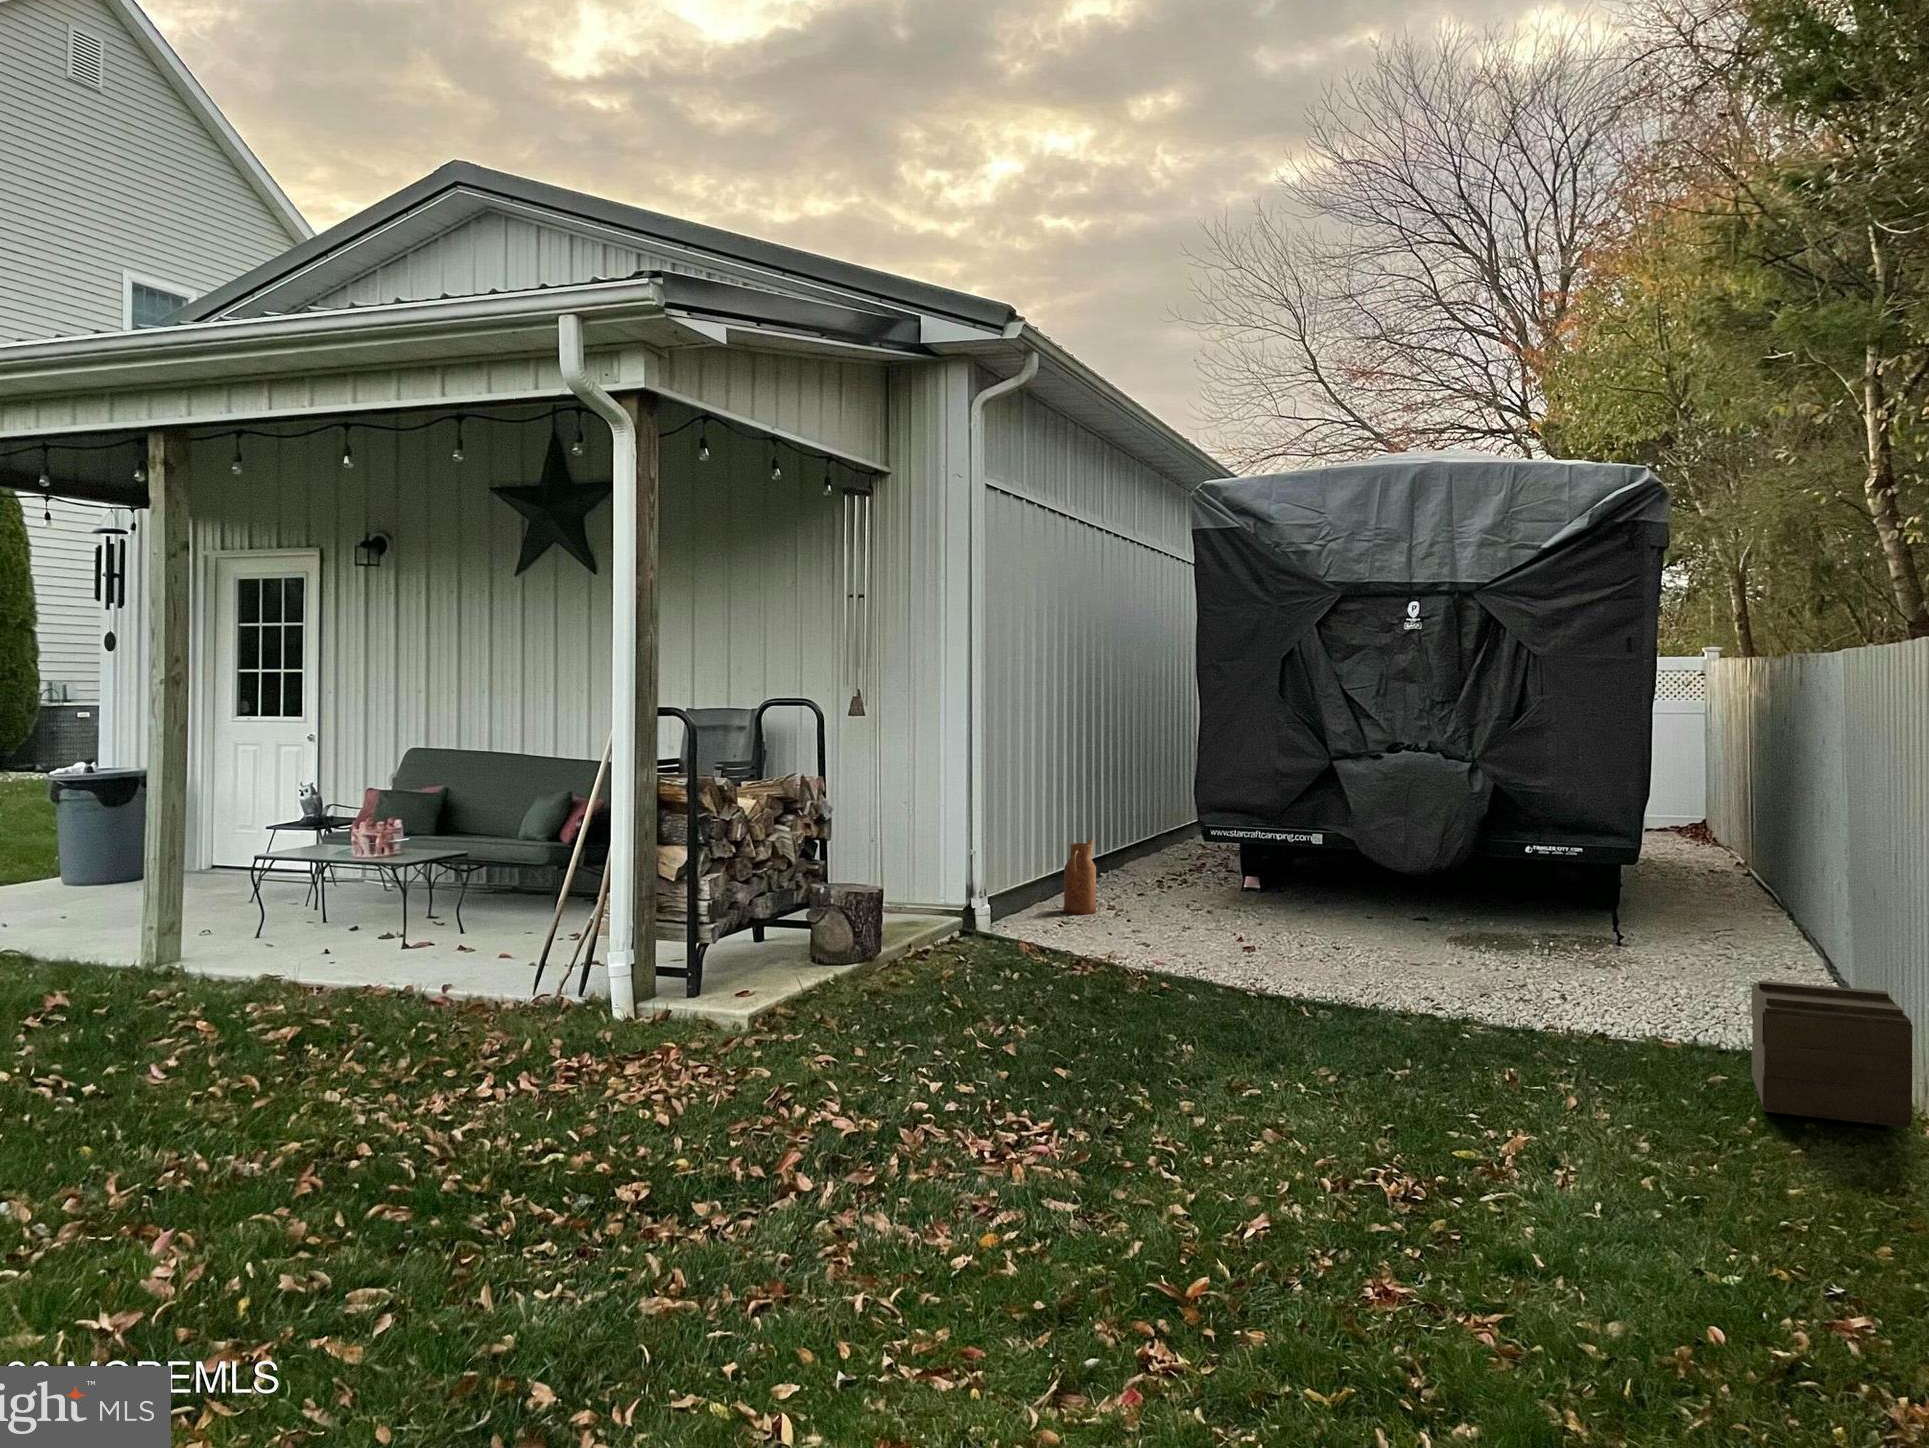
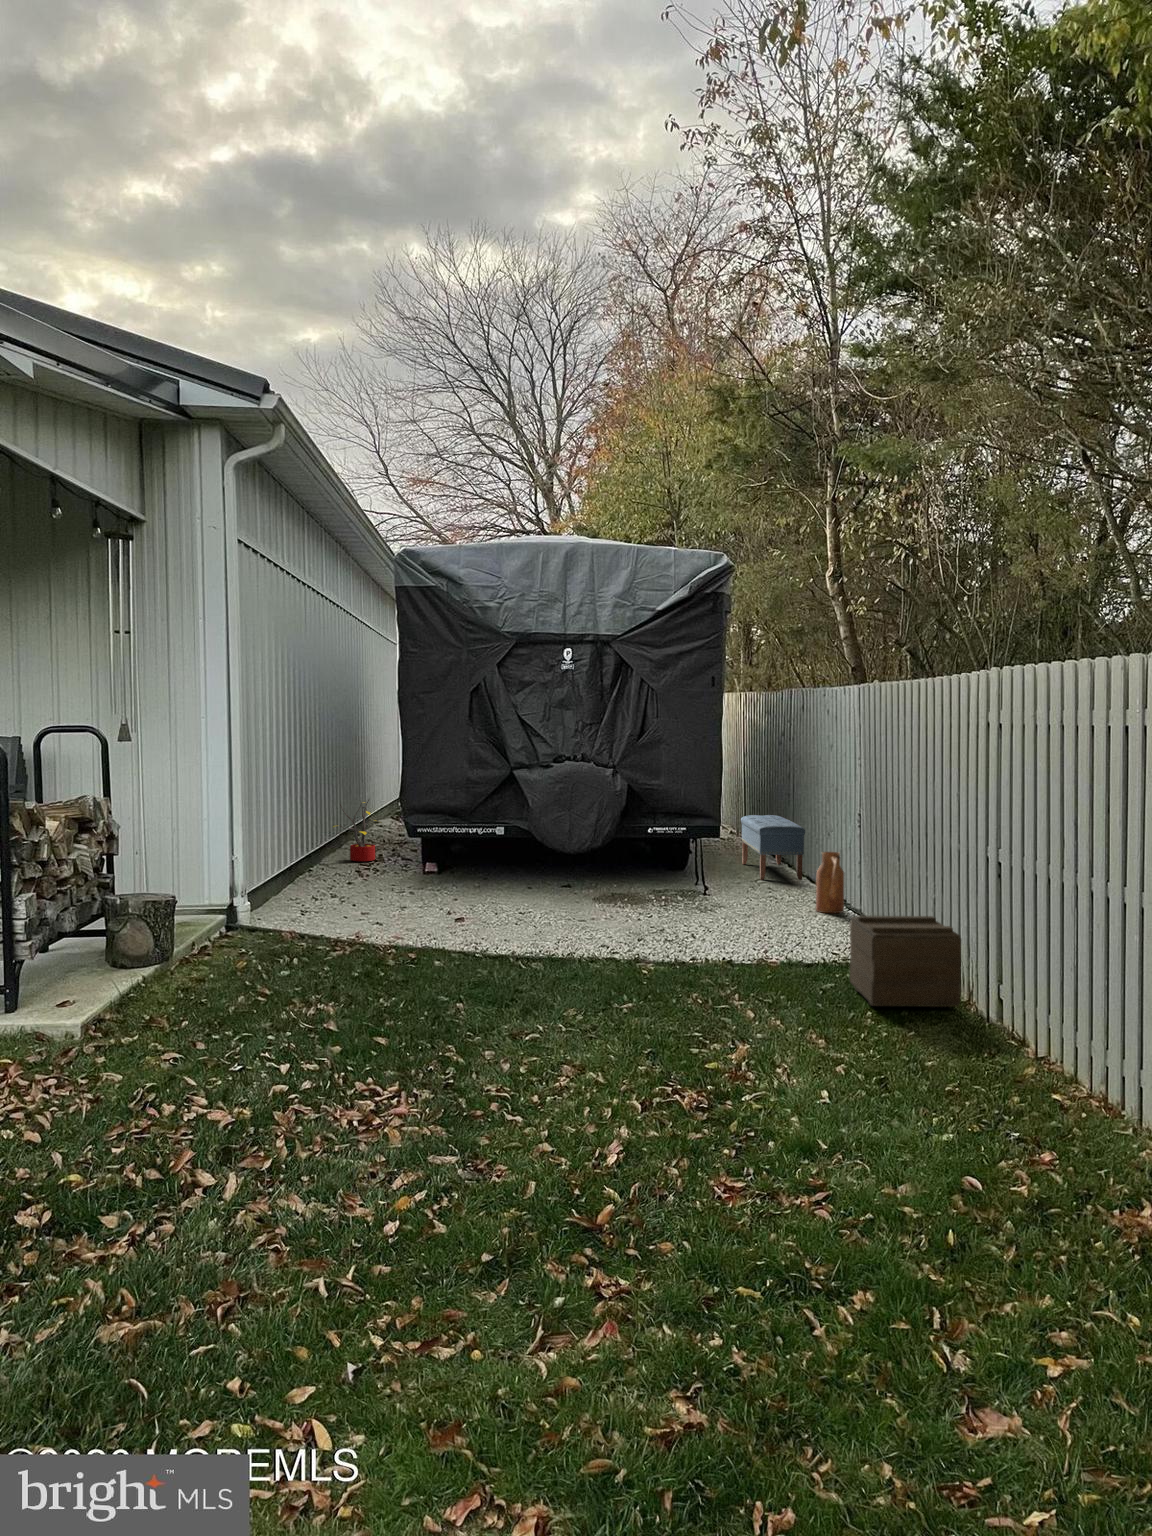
decorative plant: none [1136,794,1203,872] -> present [333,800,375,862]
bench: none [1704,837,1794,935] -> present [741,815,805,880]
watering can: present [1064,839,1096,914] -> present [816,852,844,913]

